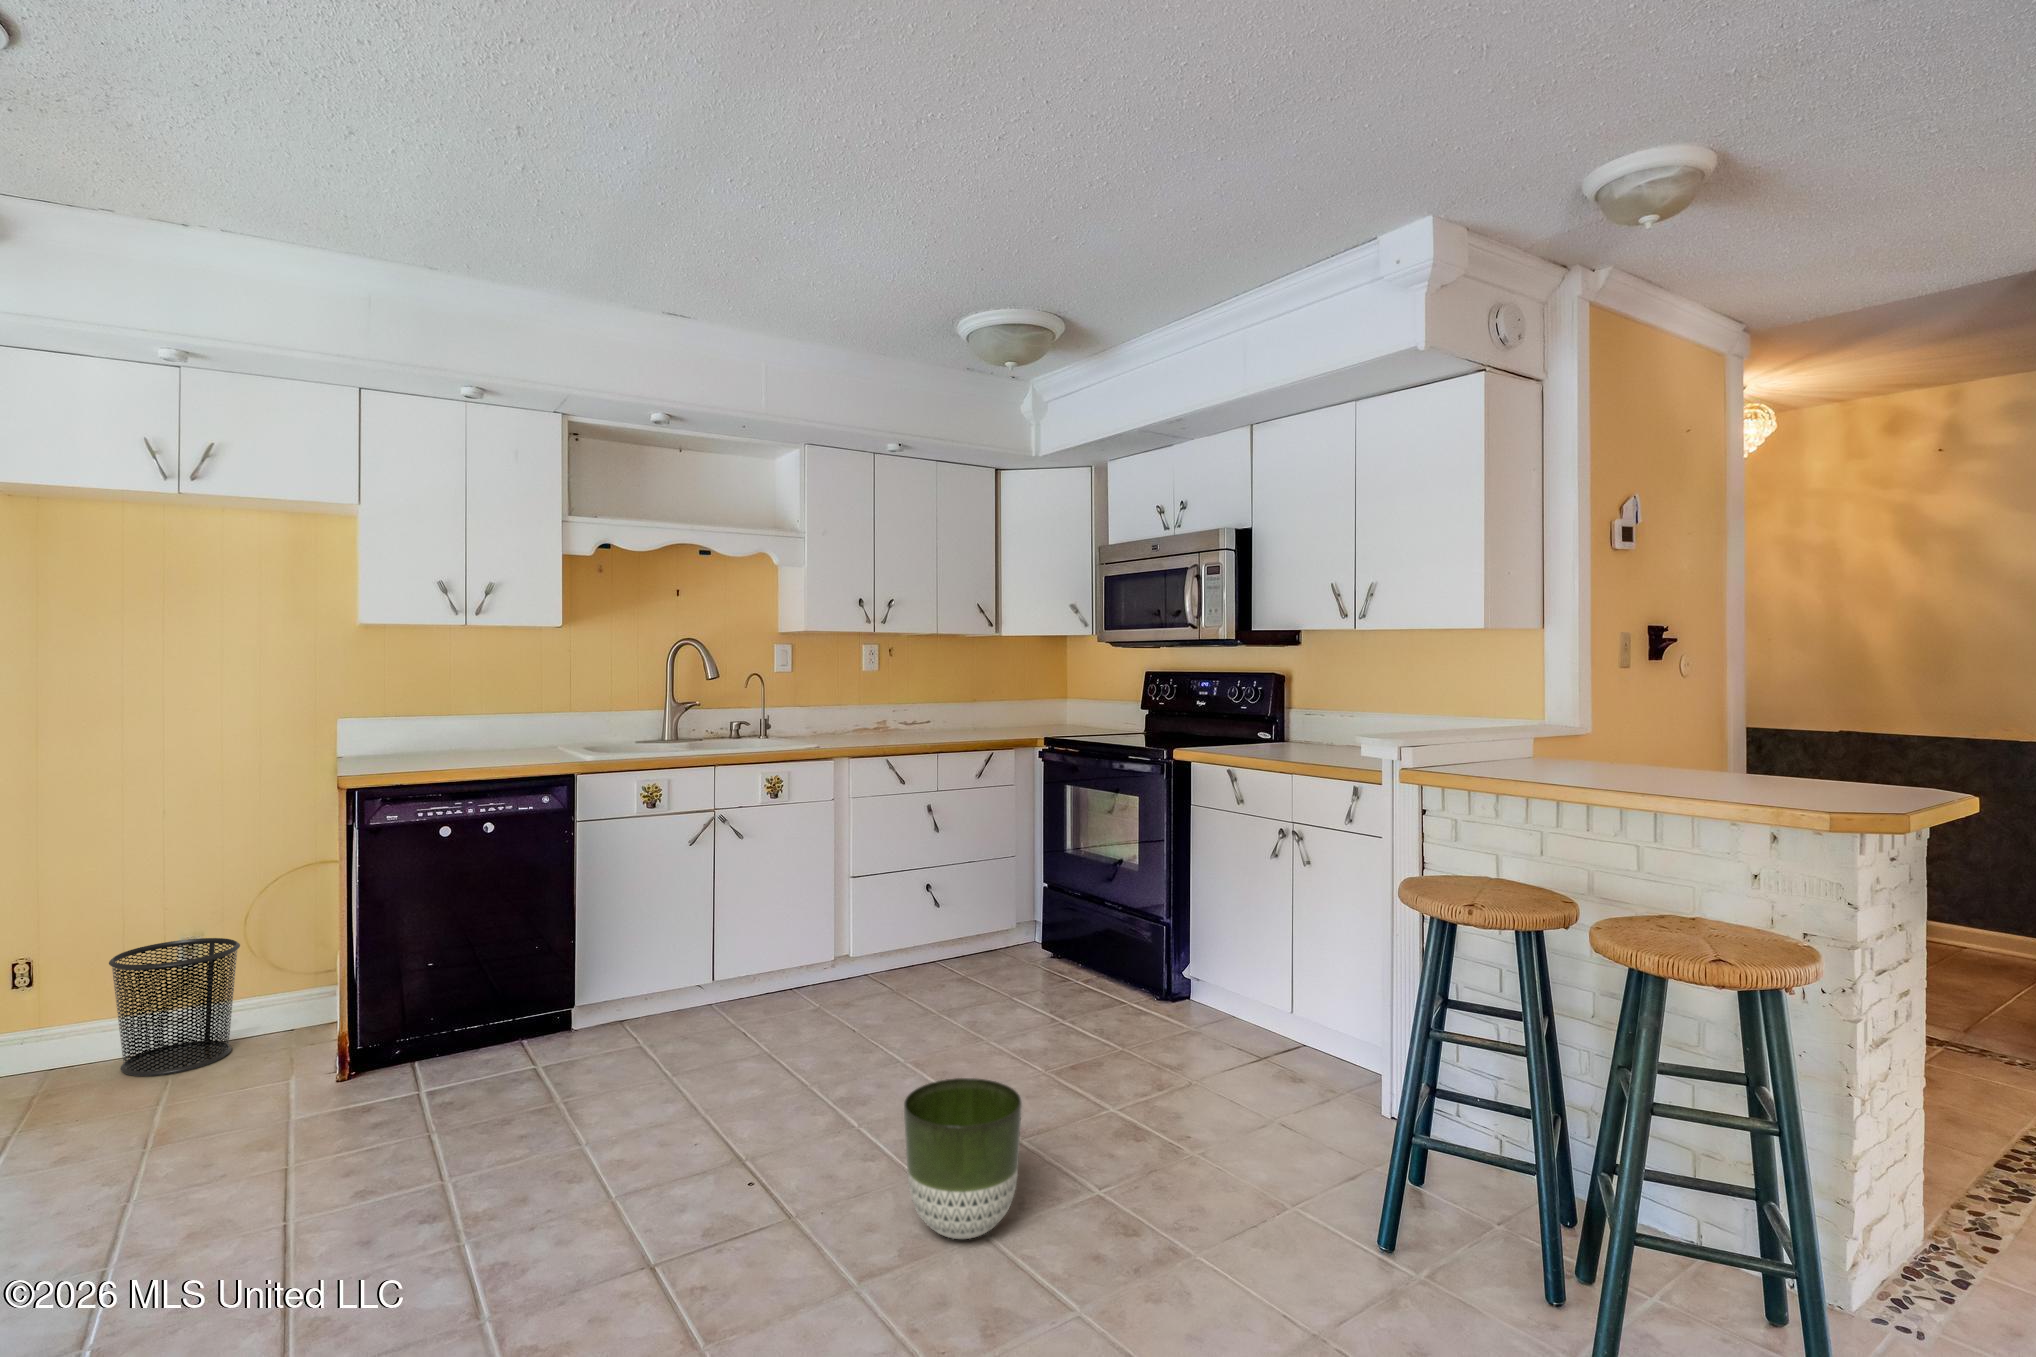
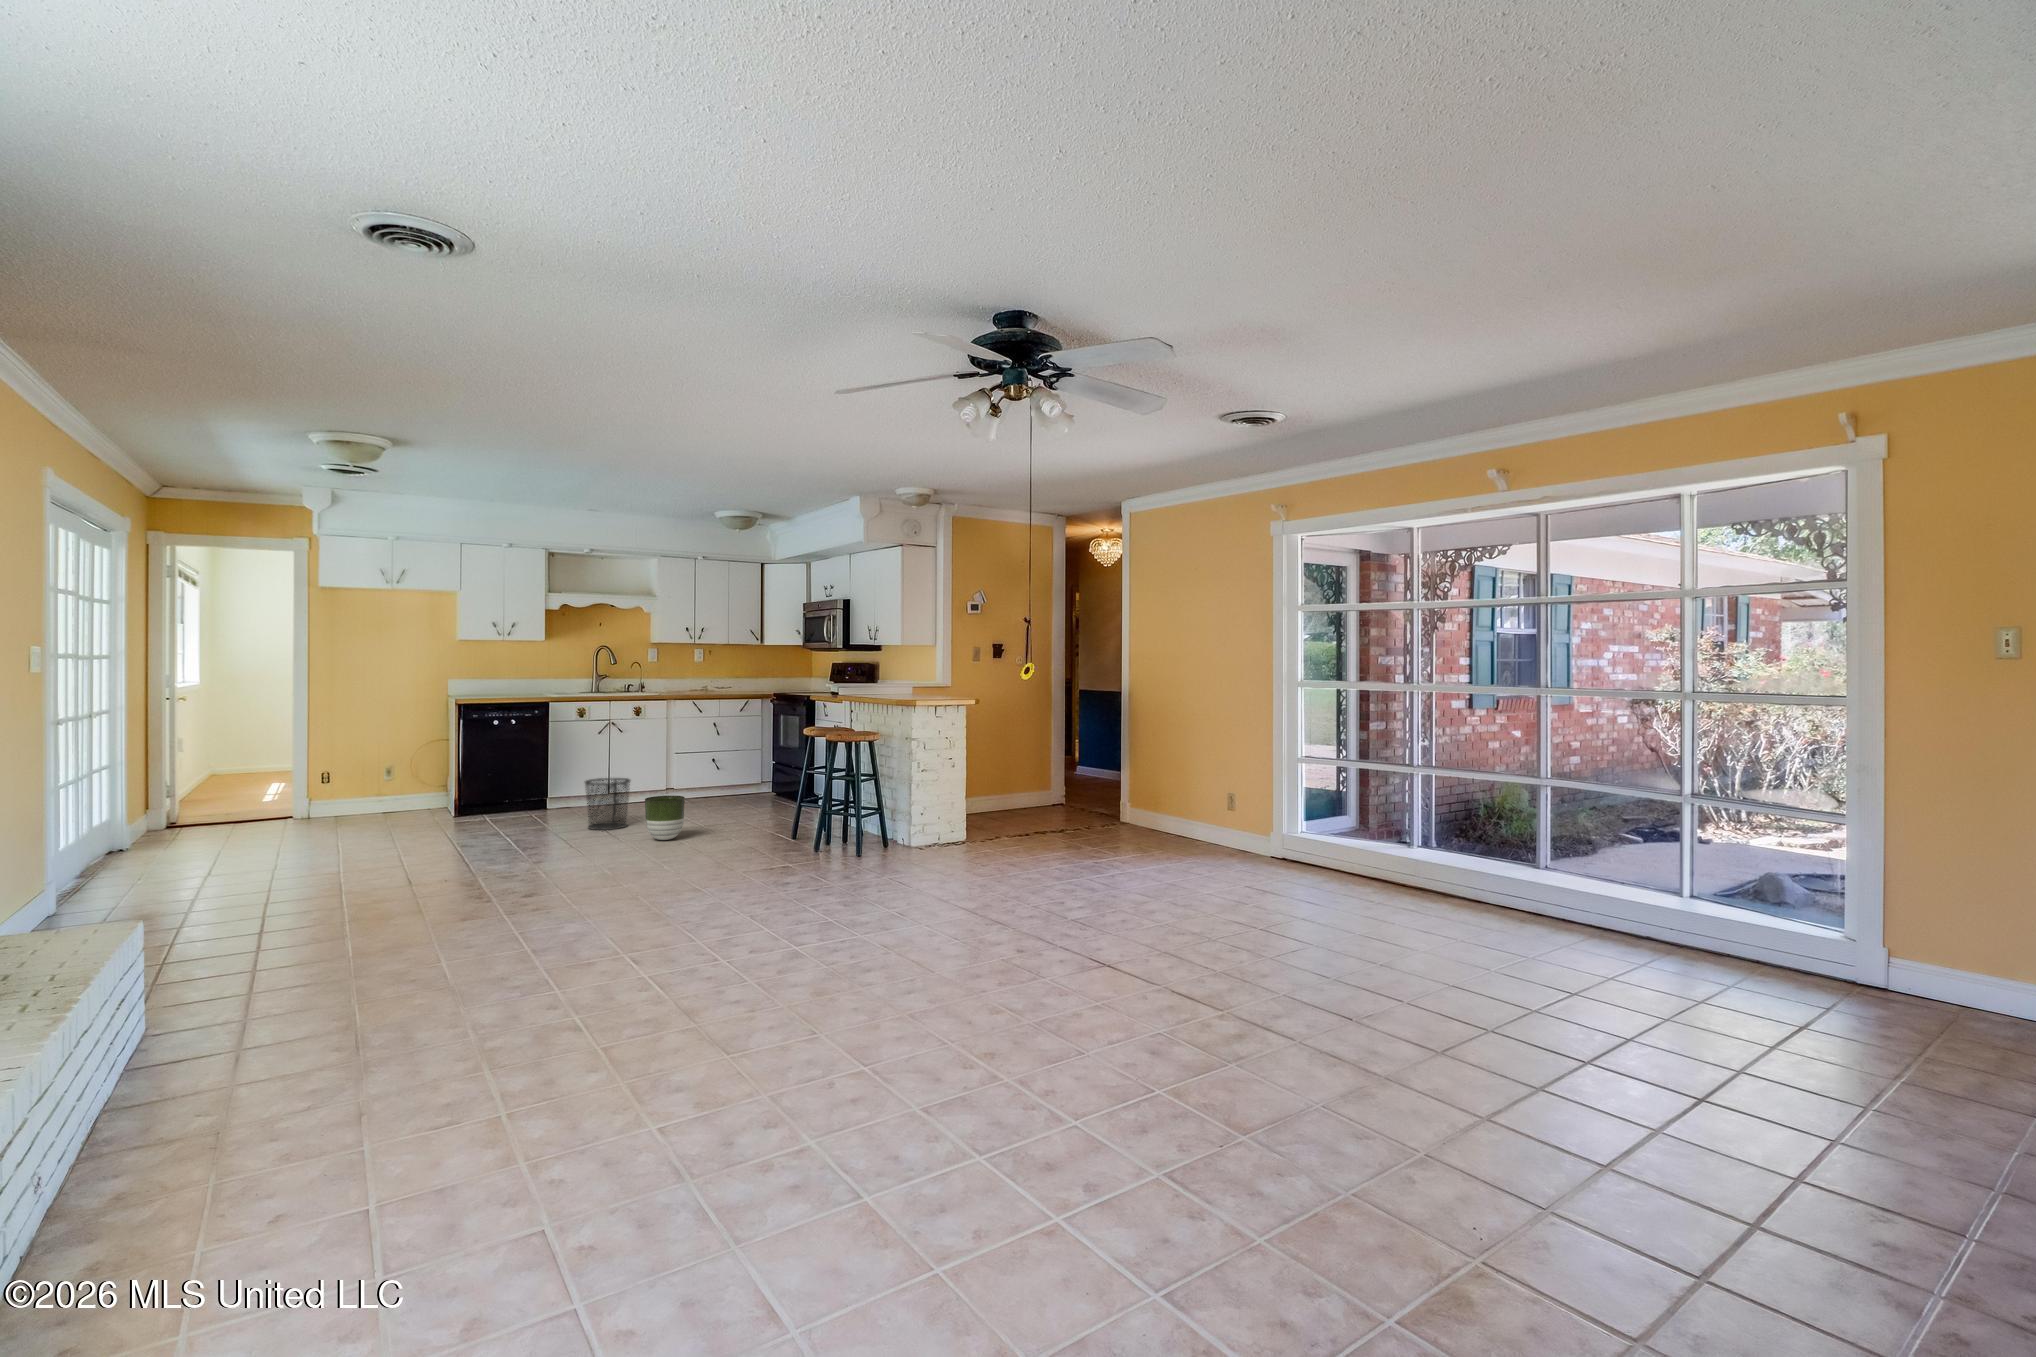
waste bin: present [109,938,240,1076] -> present [584,778,630,830]

